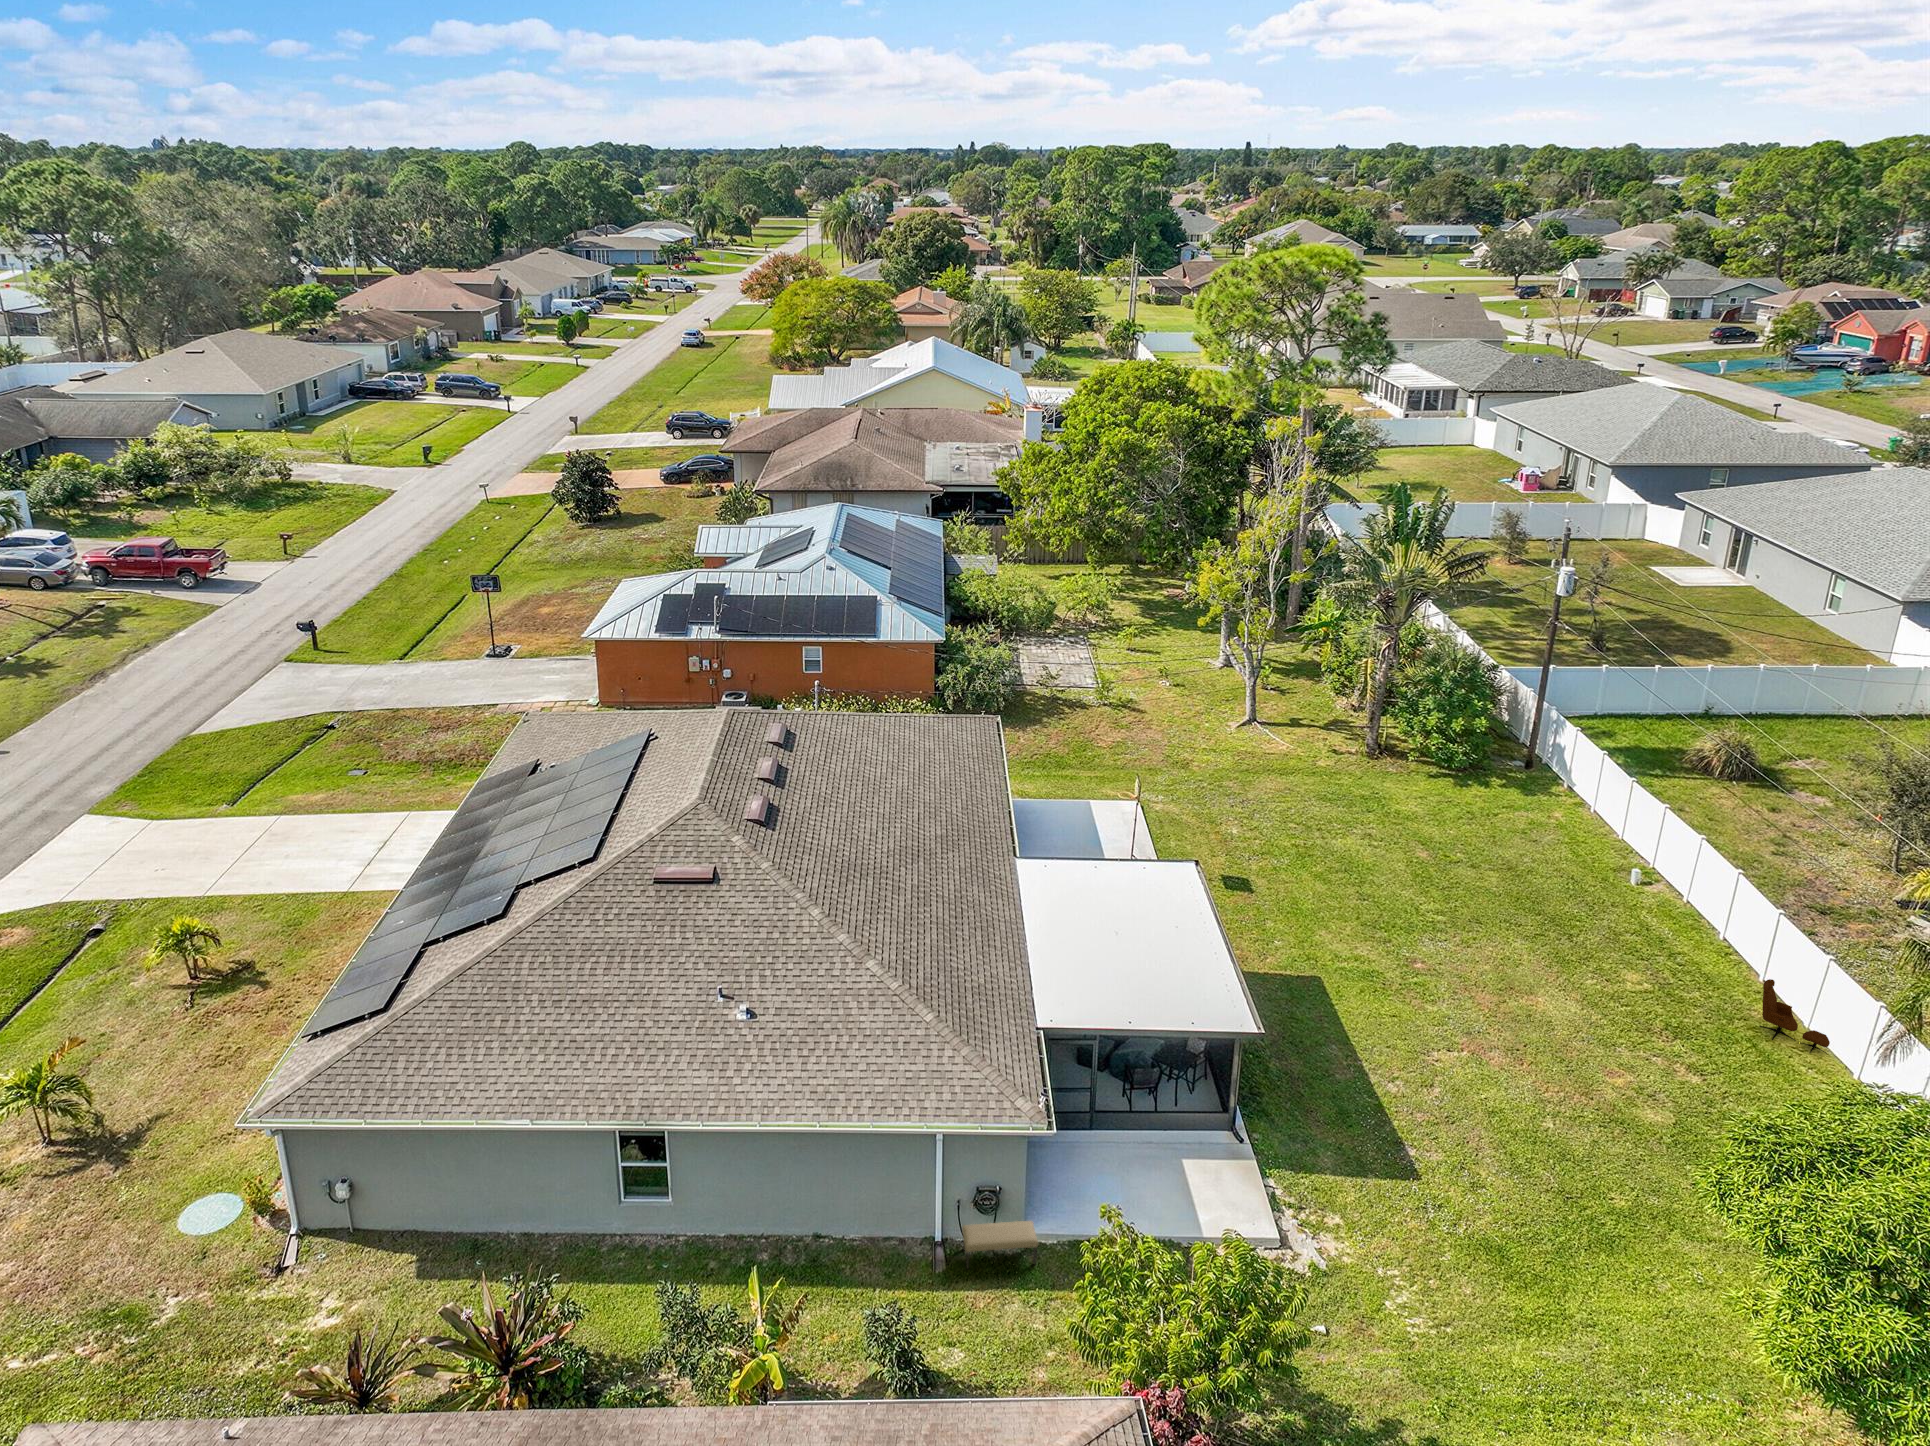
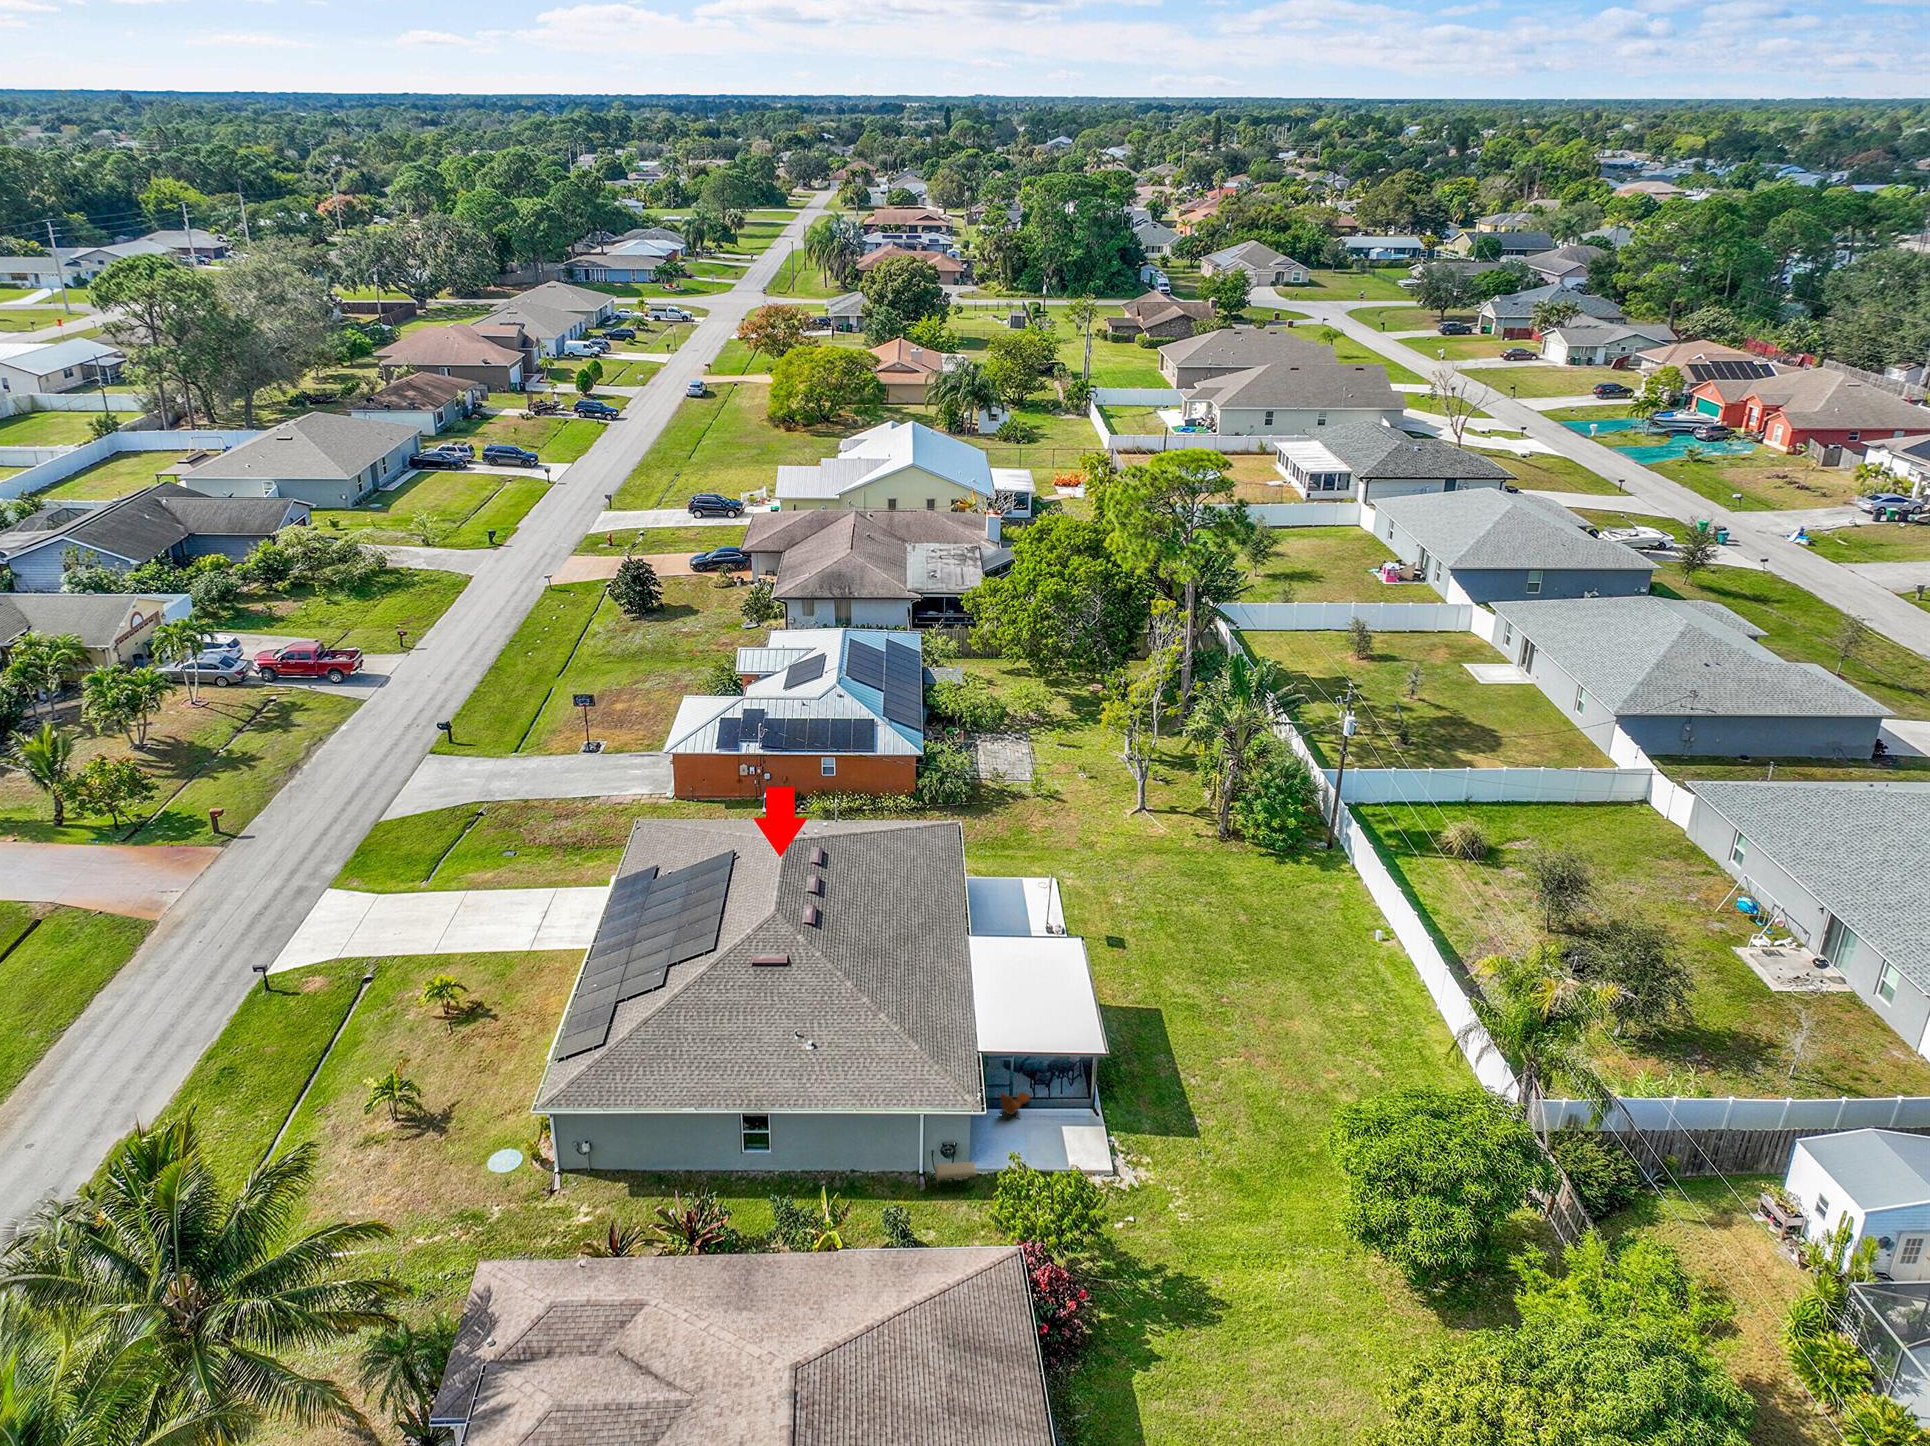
lounge chair: present [1760,979,1830,1054] -> present [1001,1092,1030,1118]

